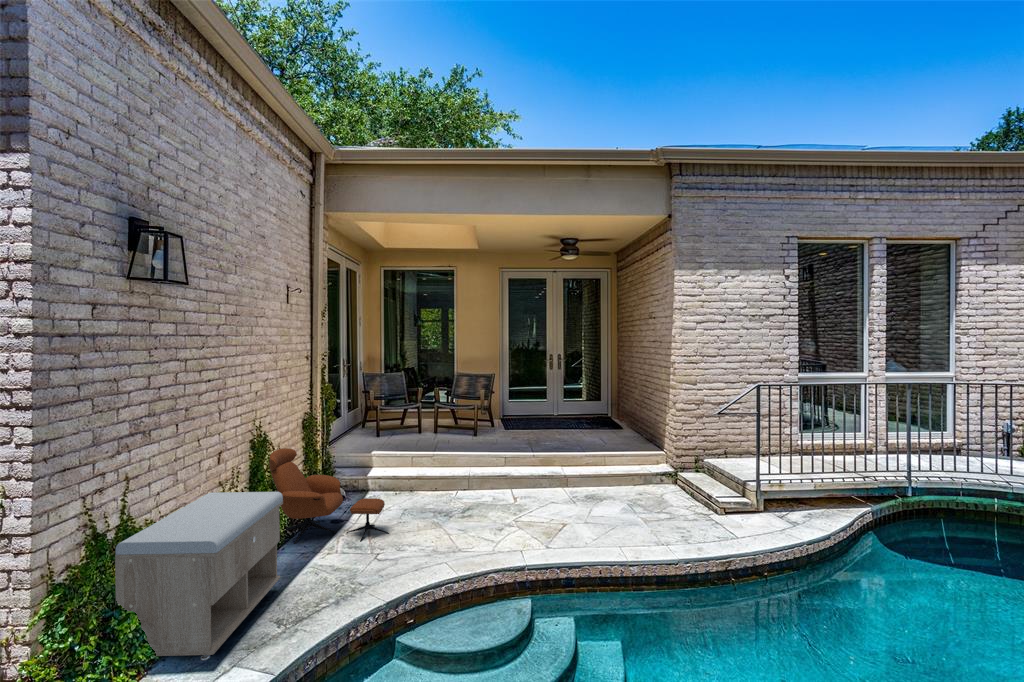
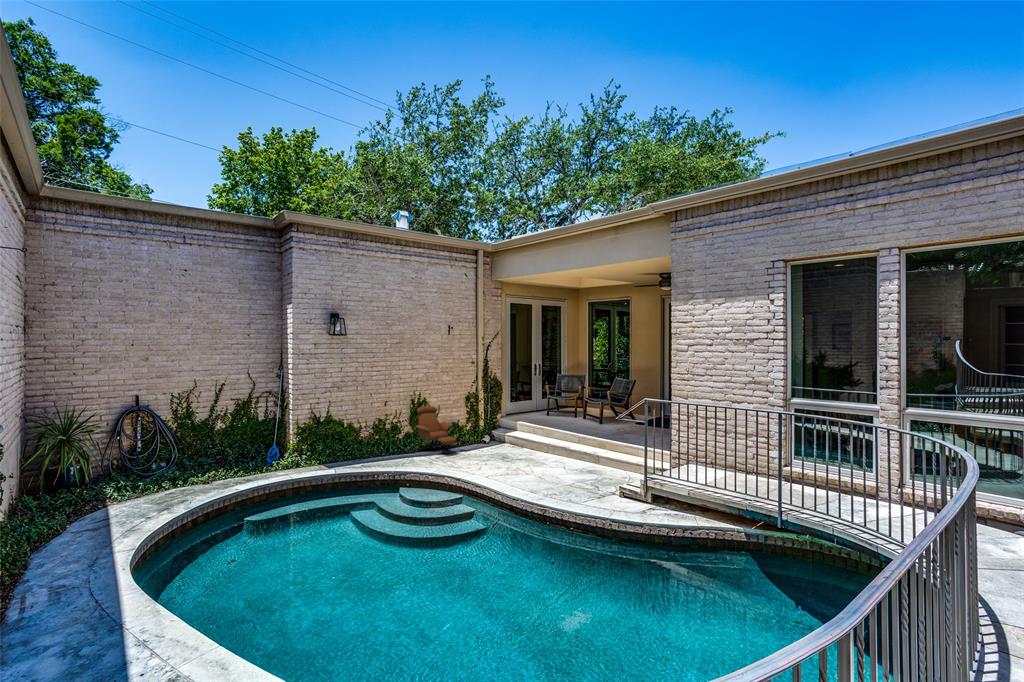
storage bench: present [115,492,283,661] -> none [318,415,383,467]

